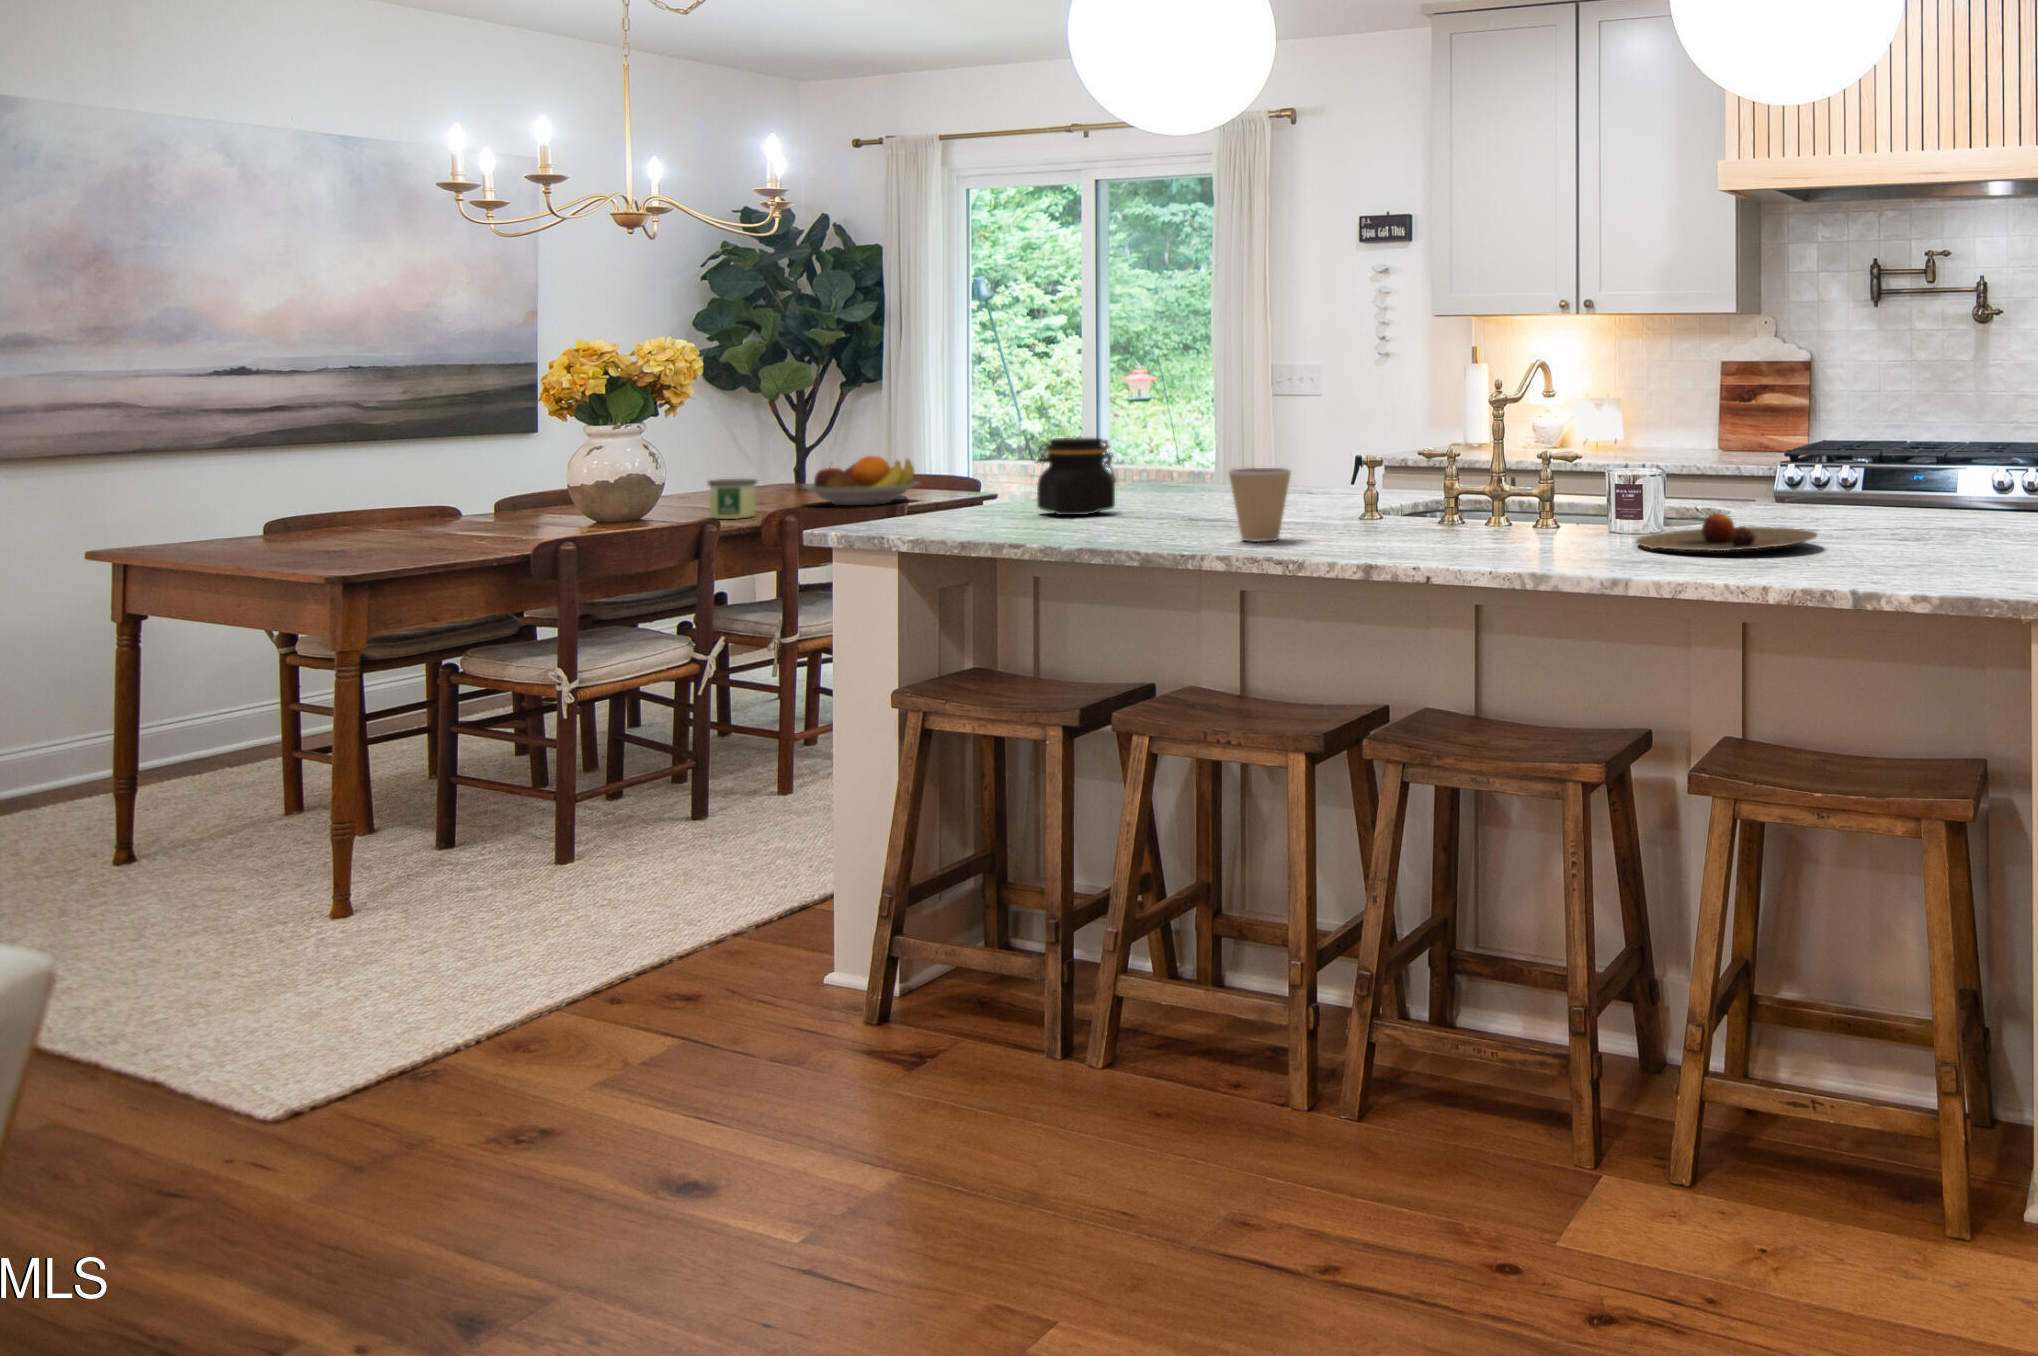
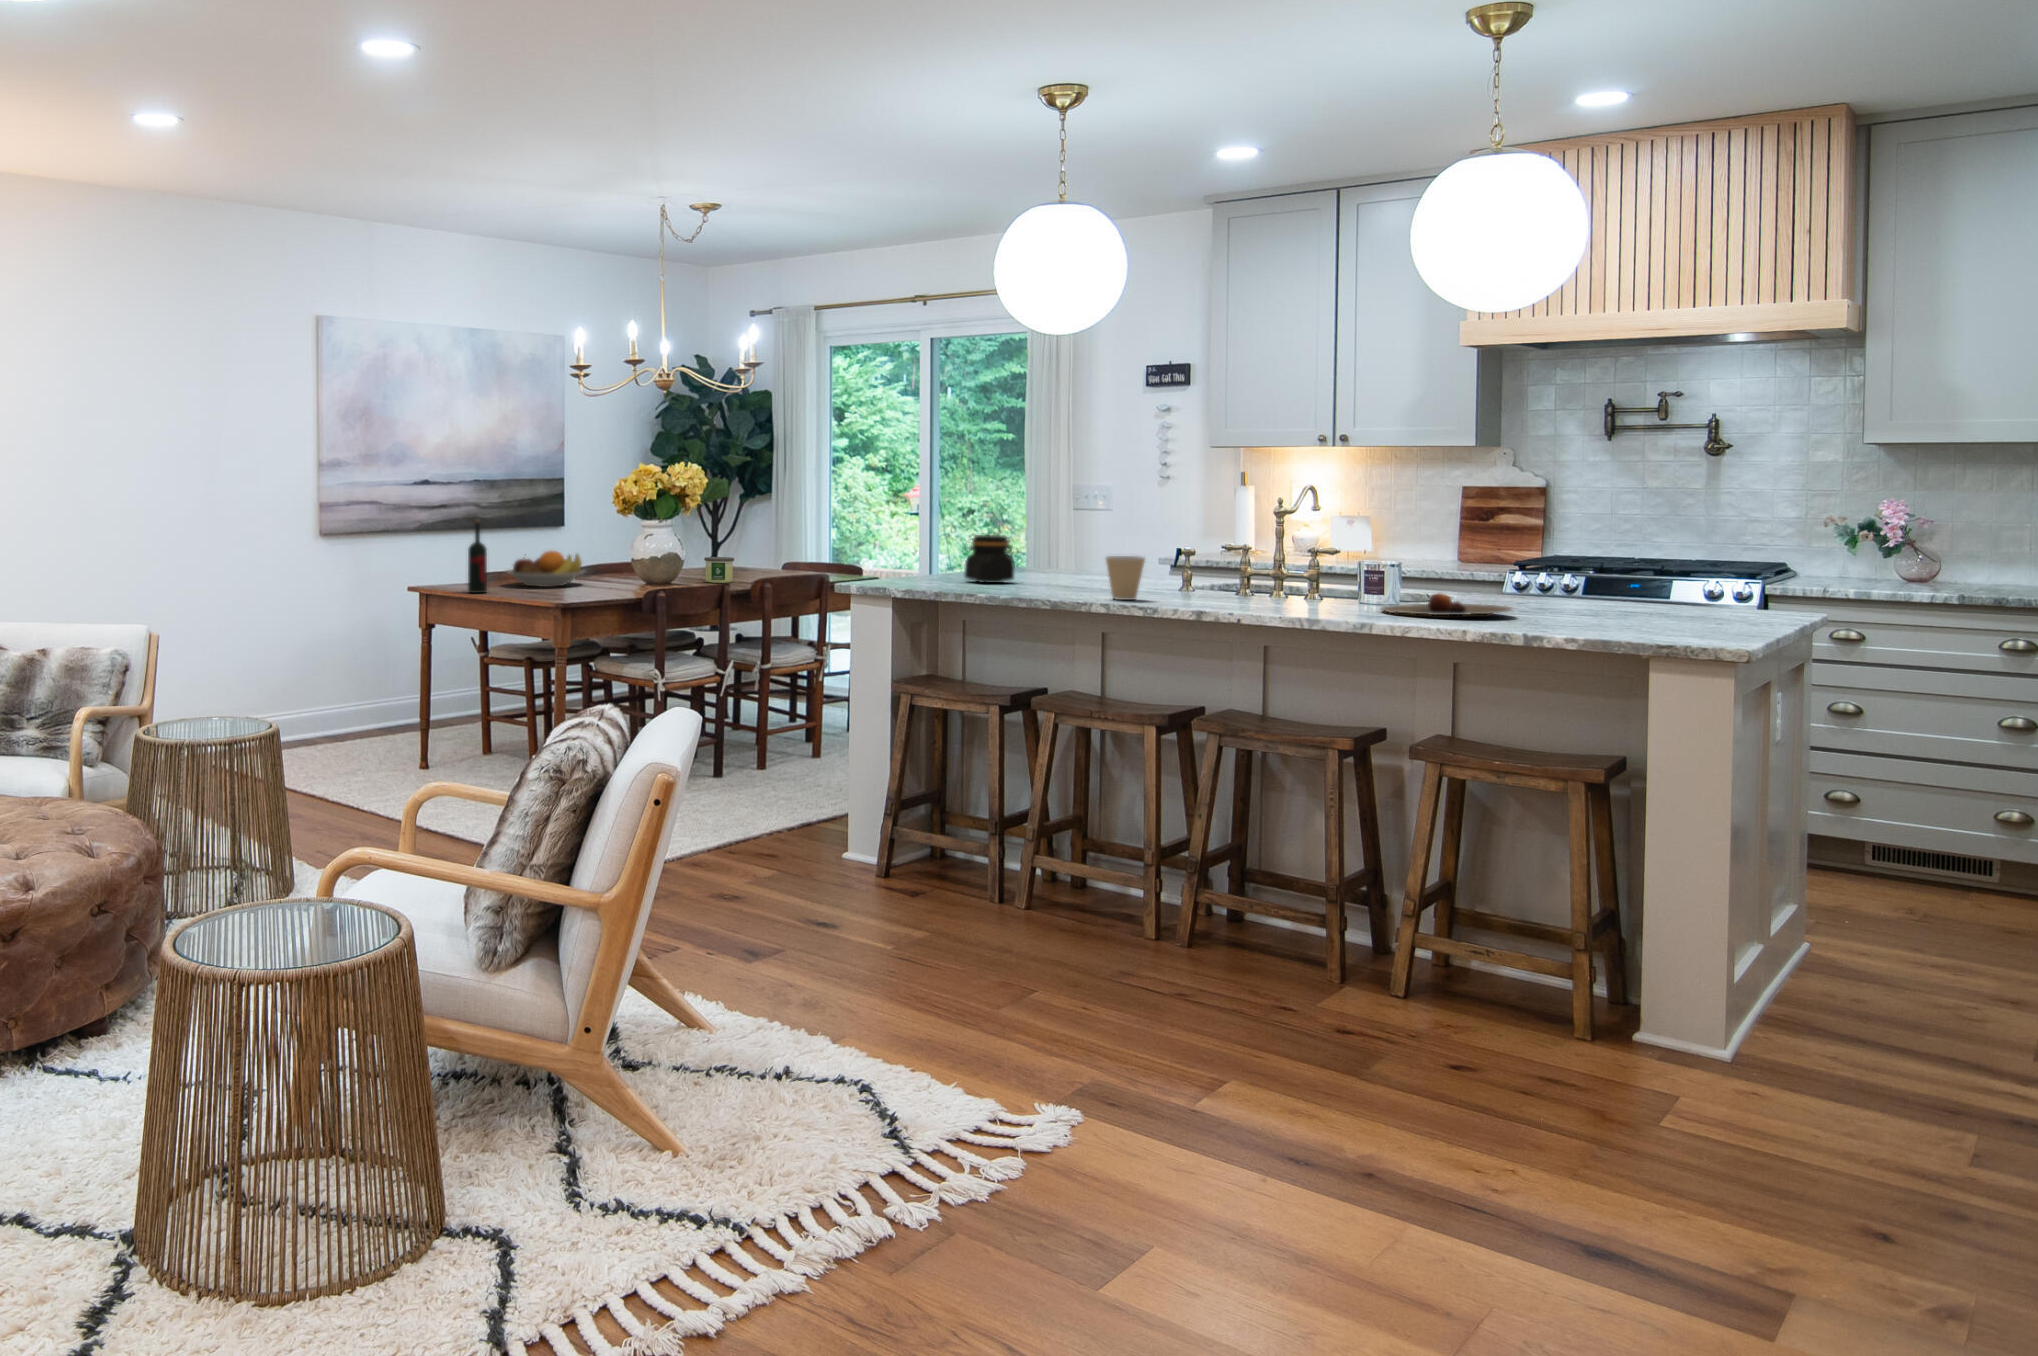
wine bottle: none [228,430,268,559] -> present [468,519,487,593]
fruit bowl: present [803,456,919,505] -> present [506,551,584,587]

